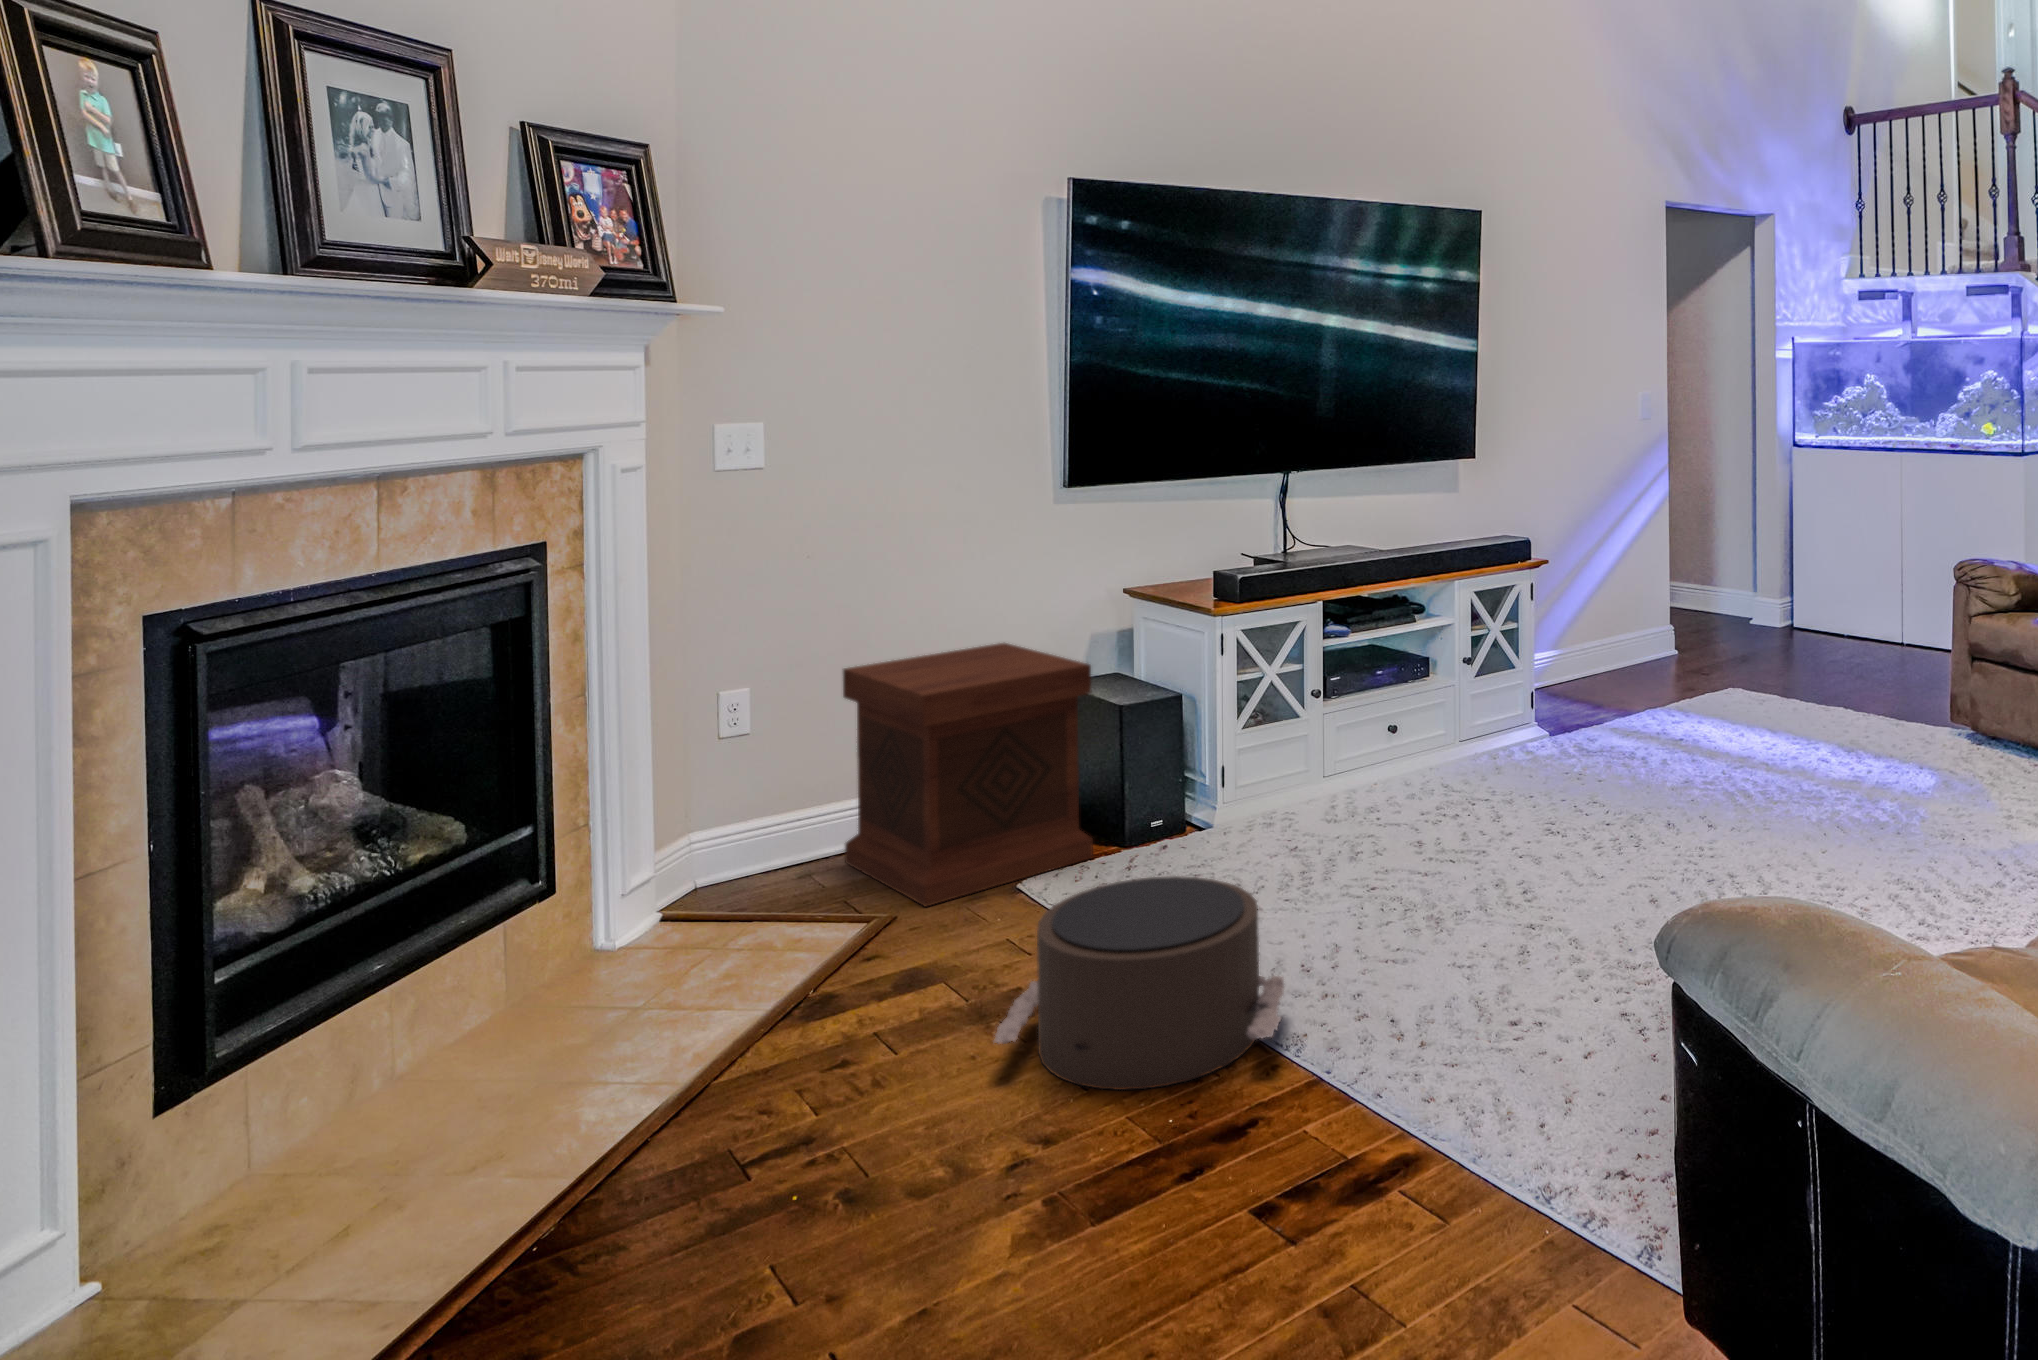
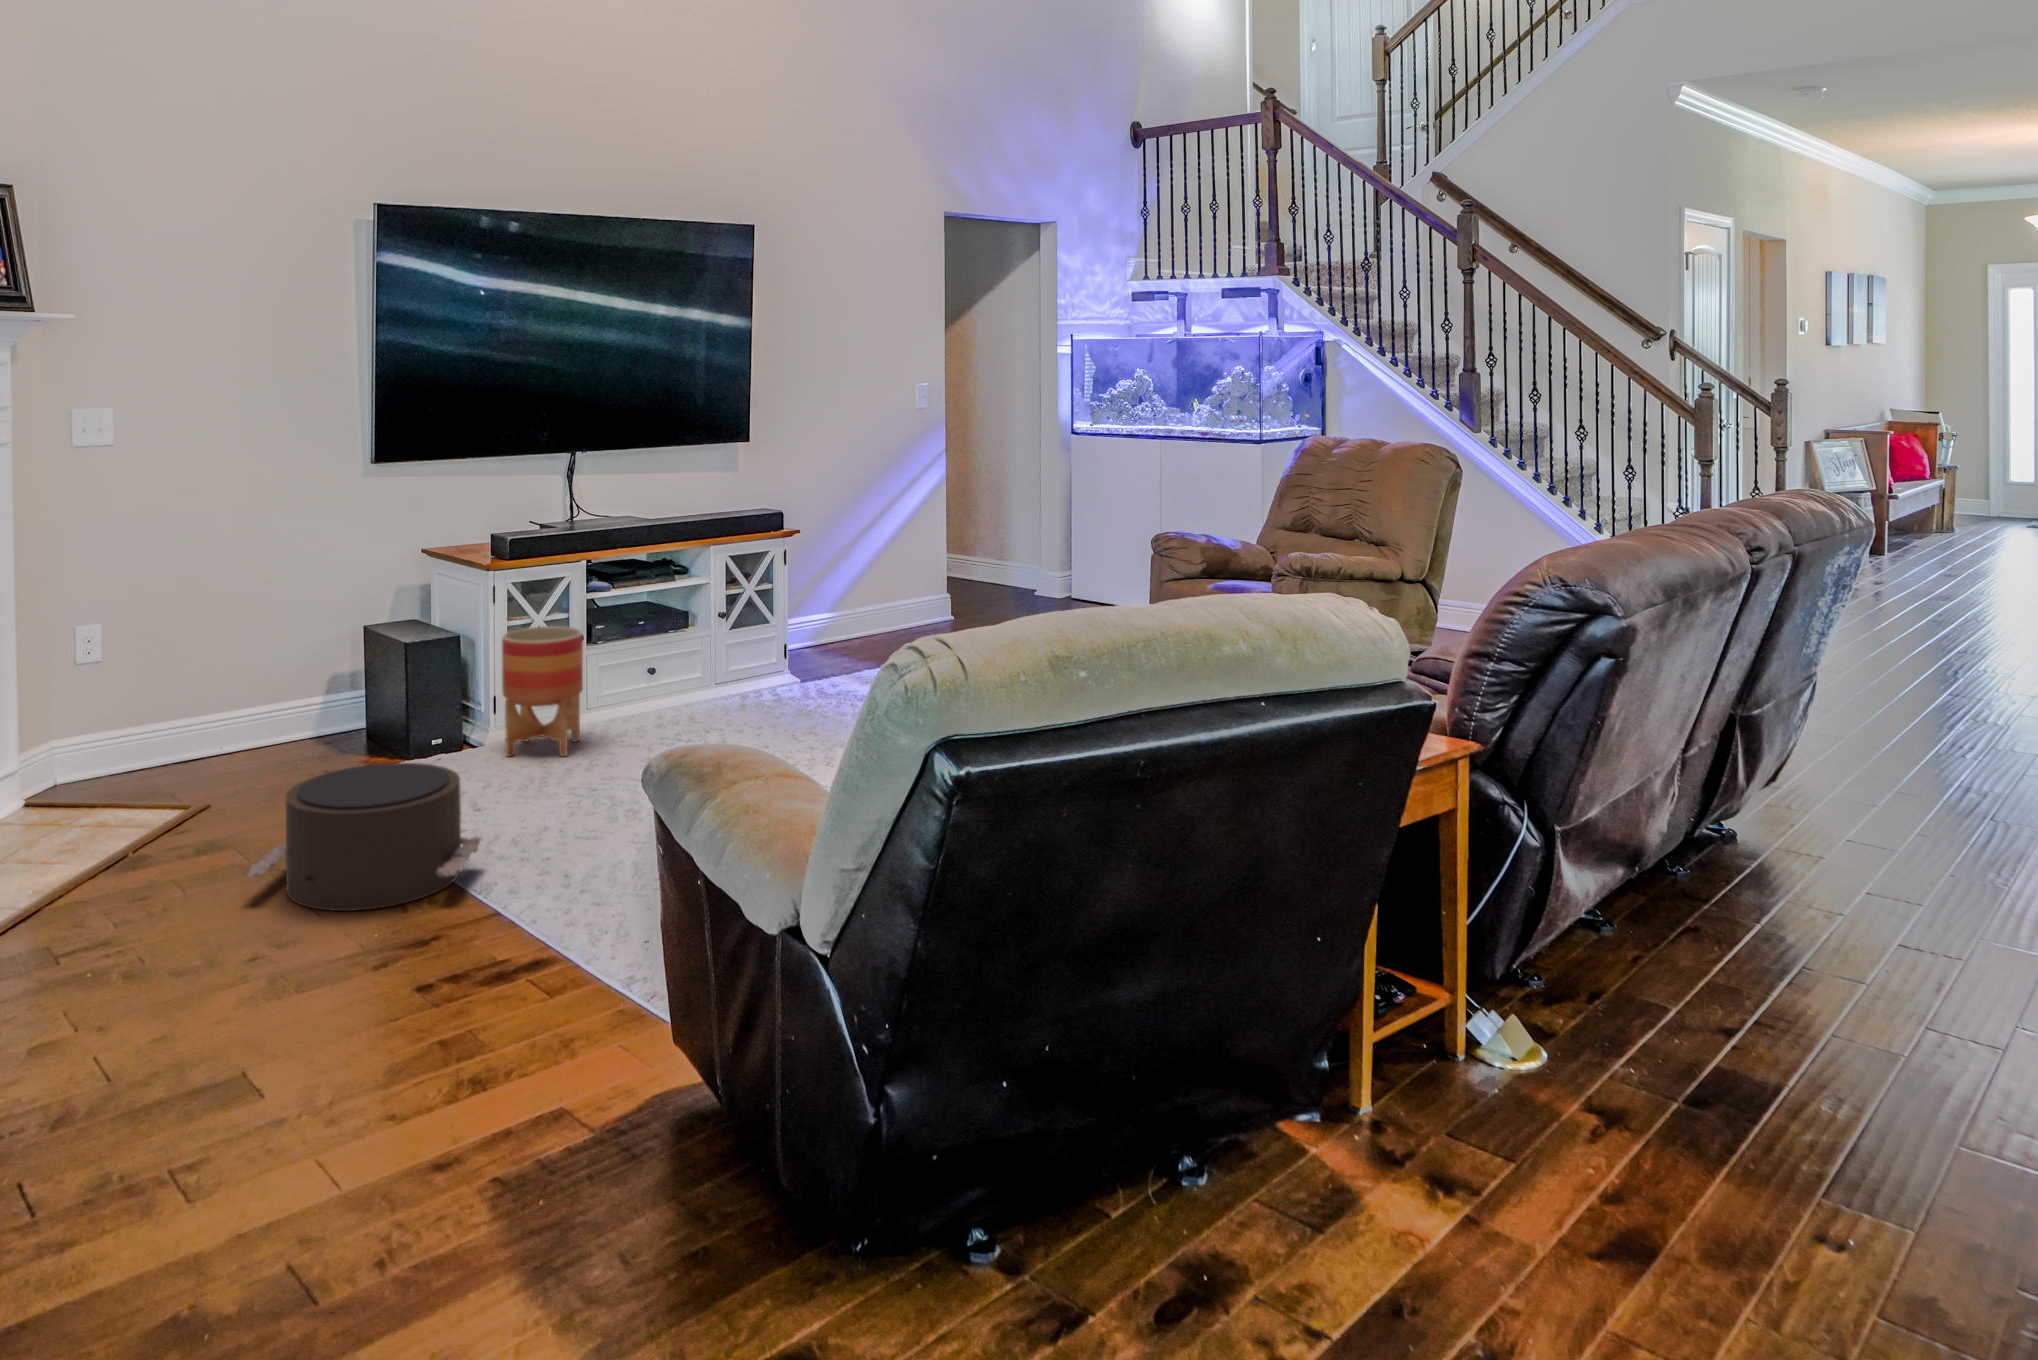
side table: present [843,643,1093,906] -> none [181,590,381,794]
planter: none [1235,684,1332,847] -> present [502,626,583,756]

